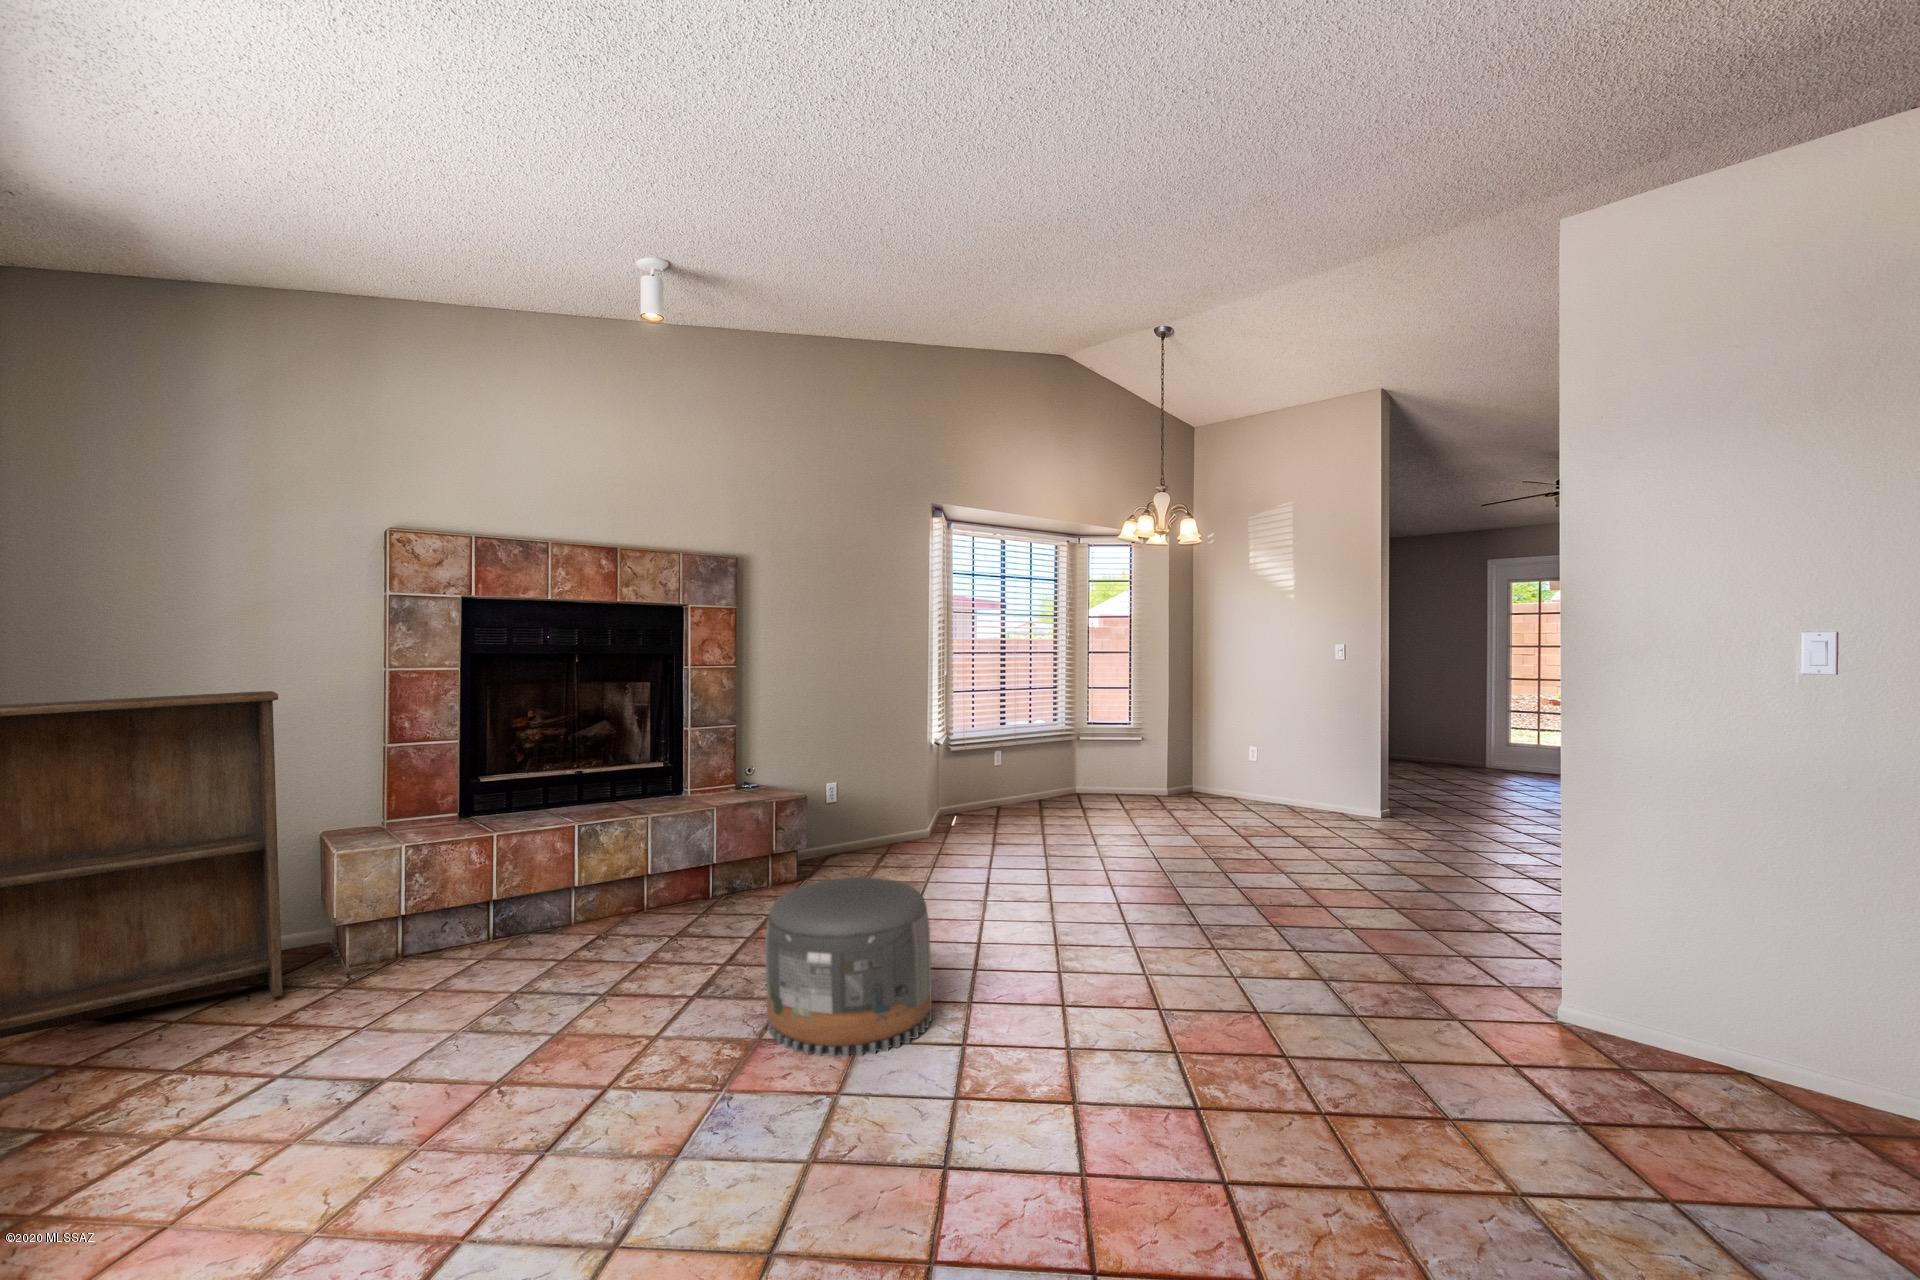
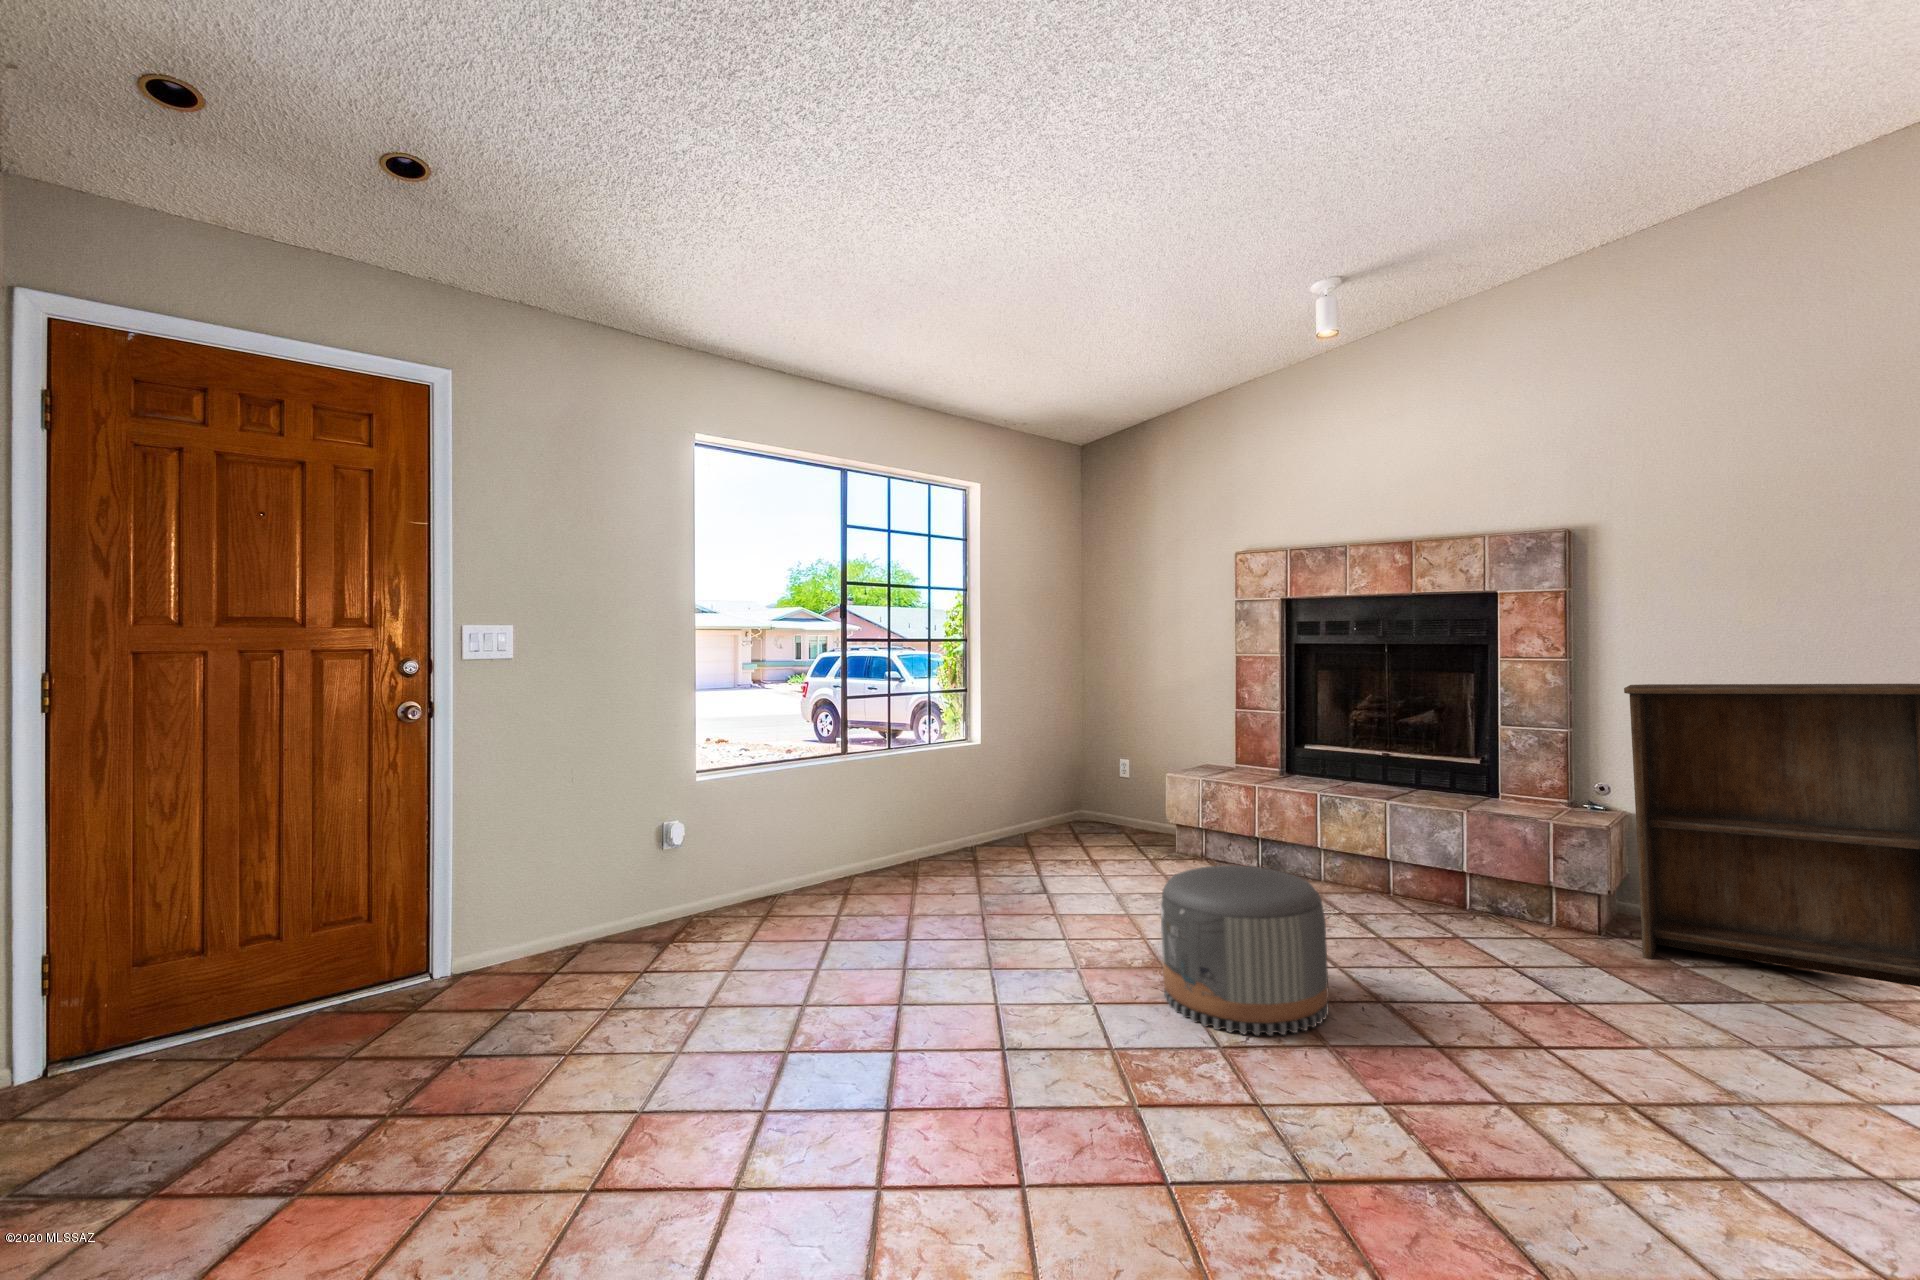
bookshelf: present [0,691,283,1038] -> present [1624,684,1920,987]

